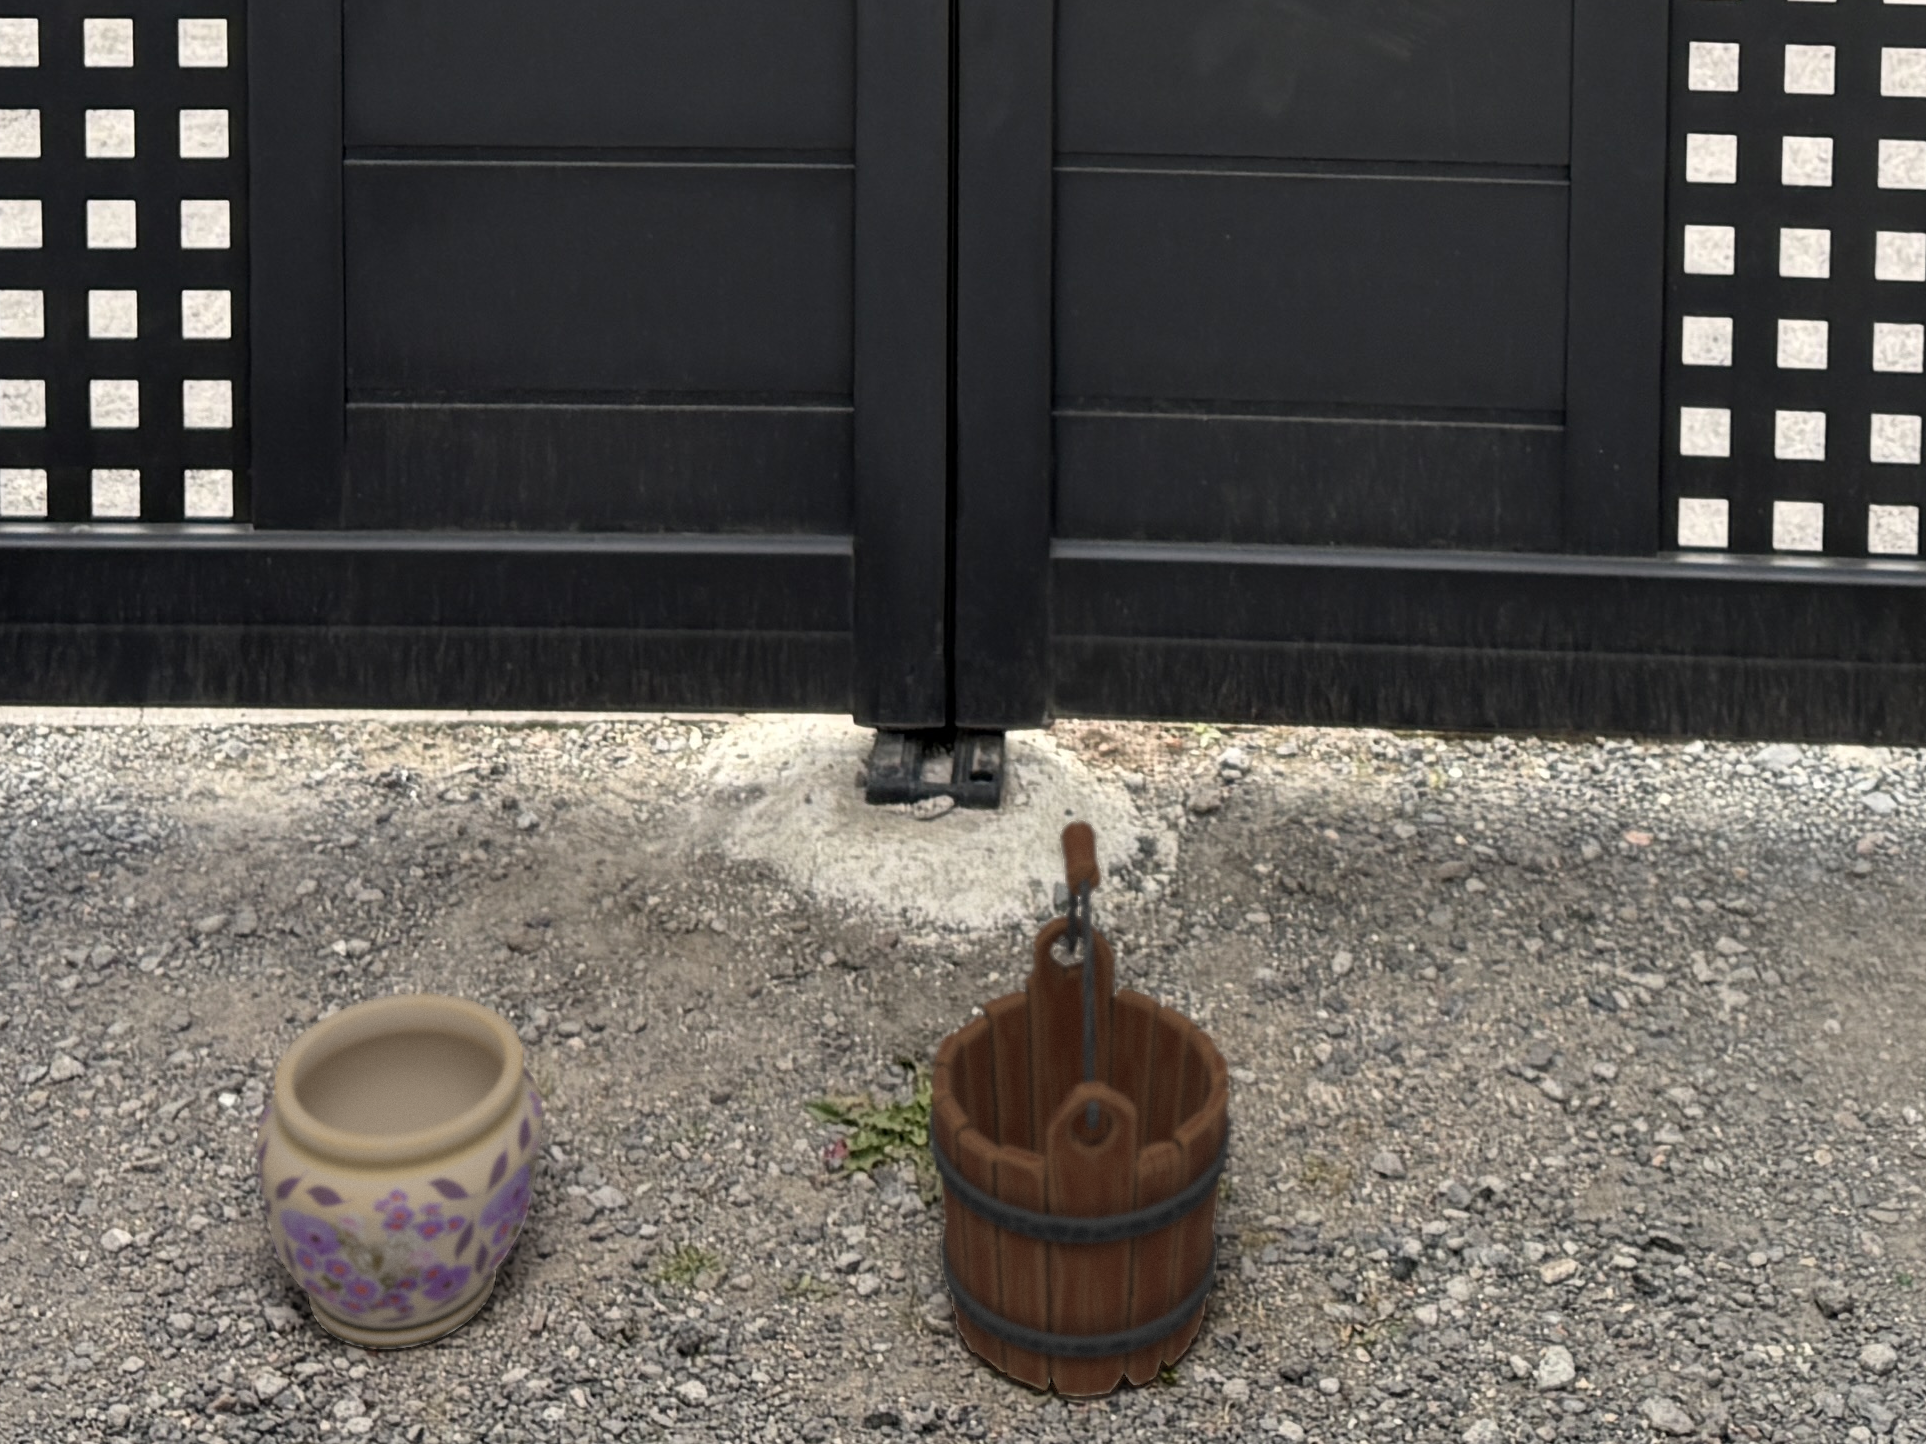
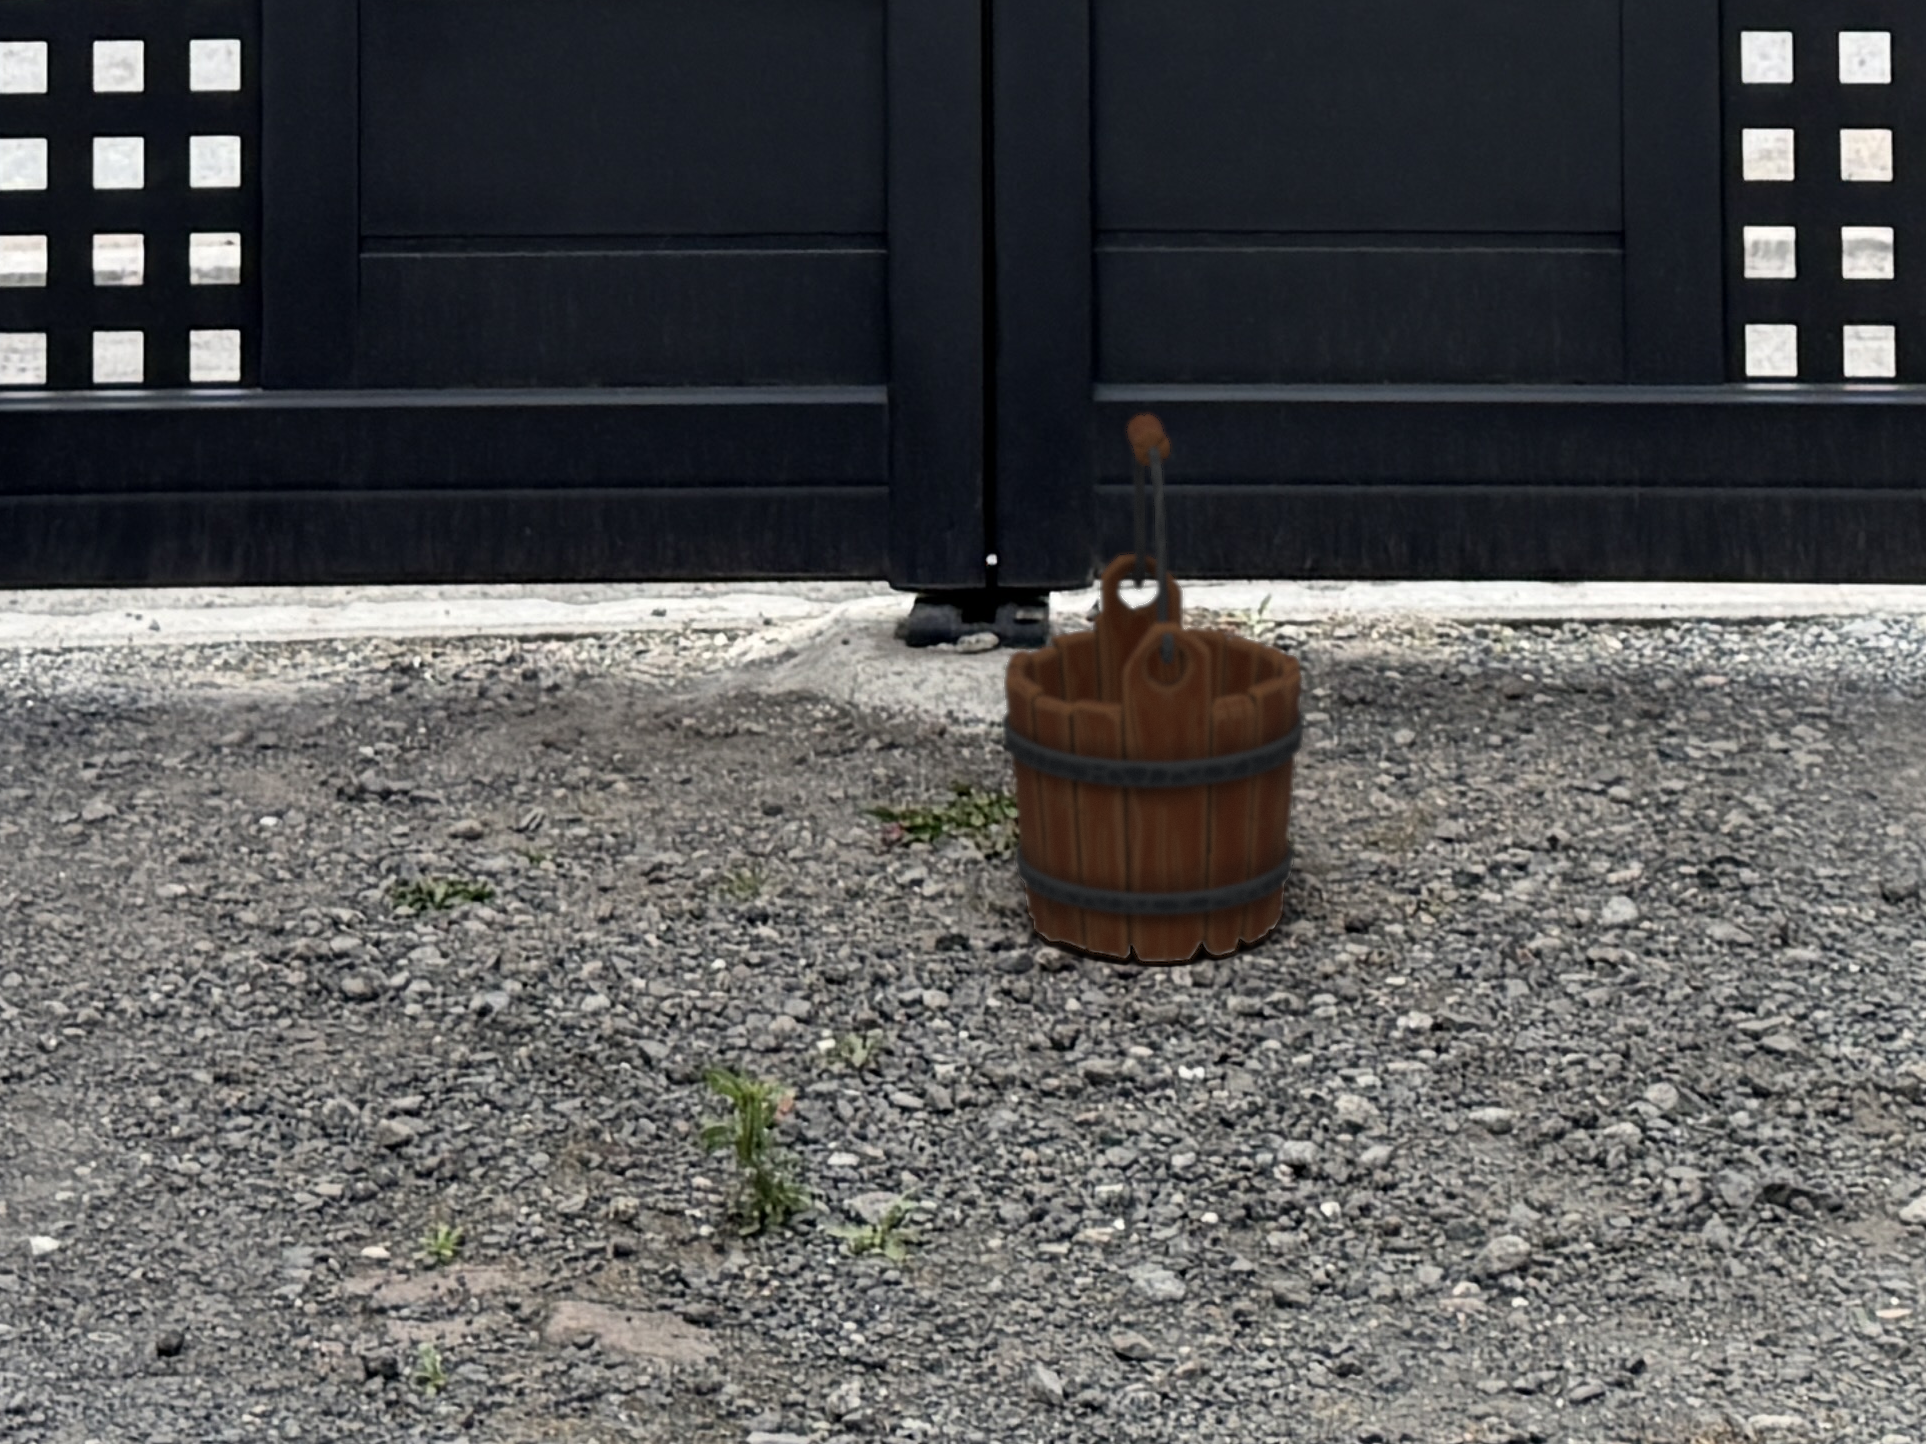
planter: present [256,993,543,1350] -> none [330,651,614,952]

